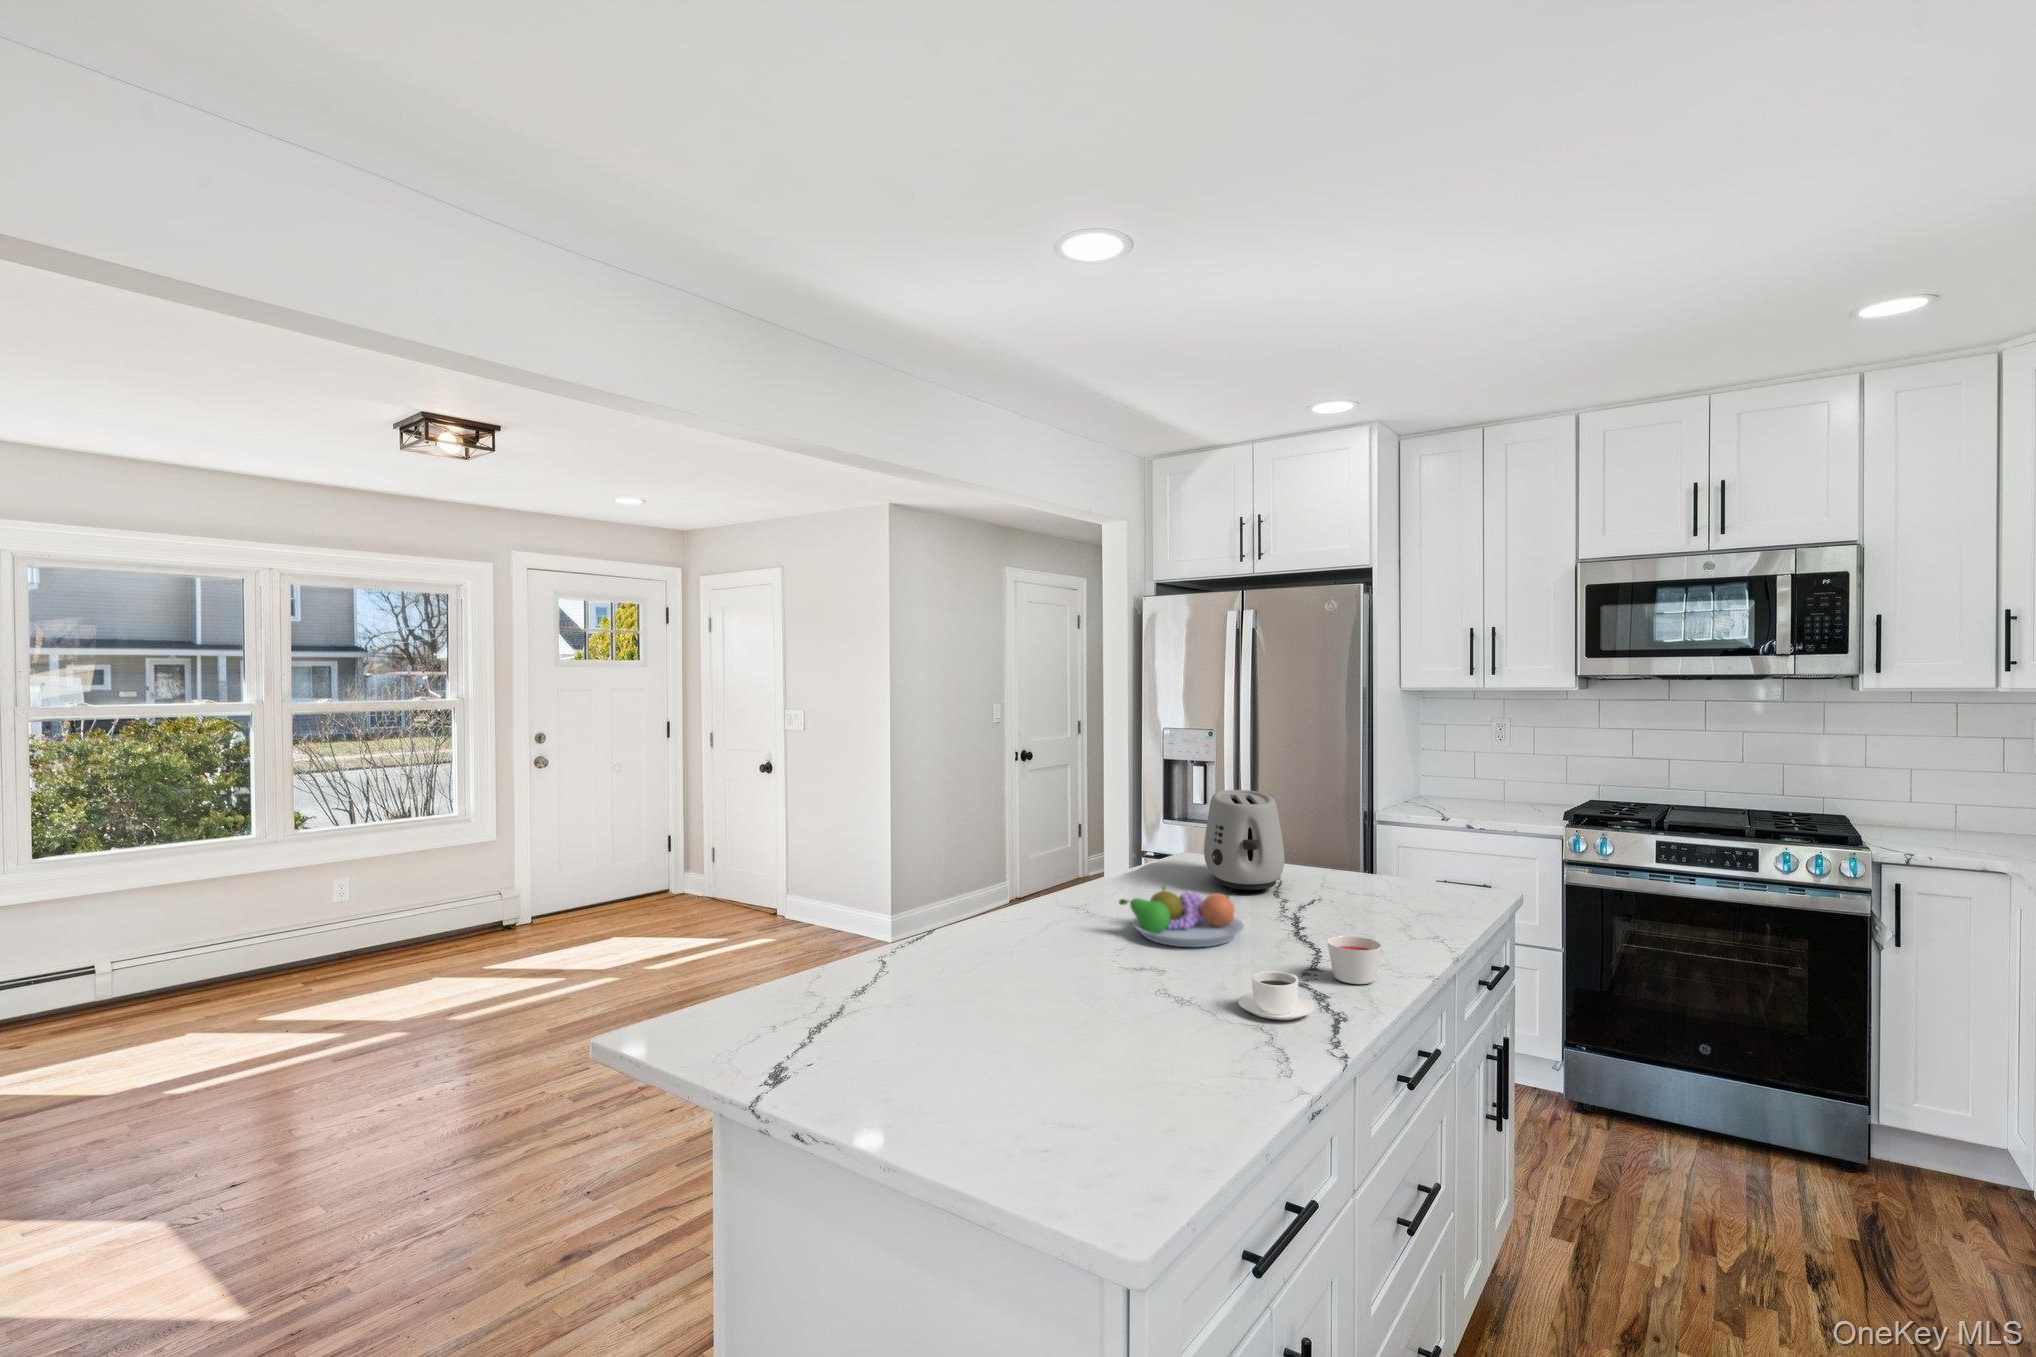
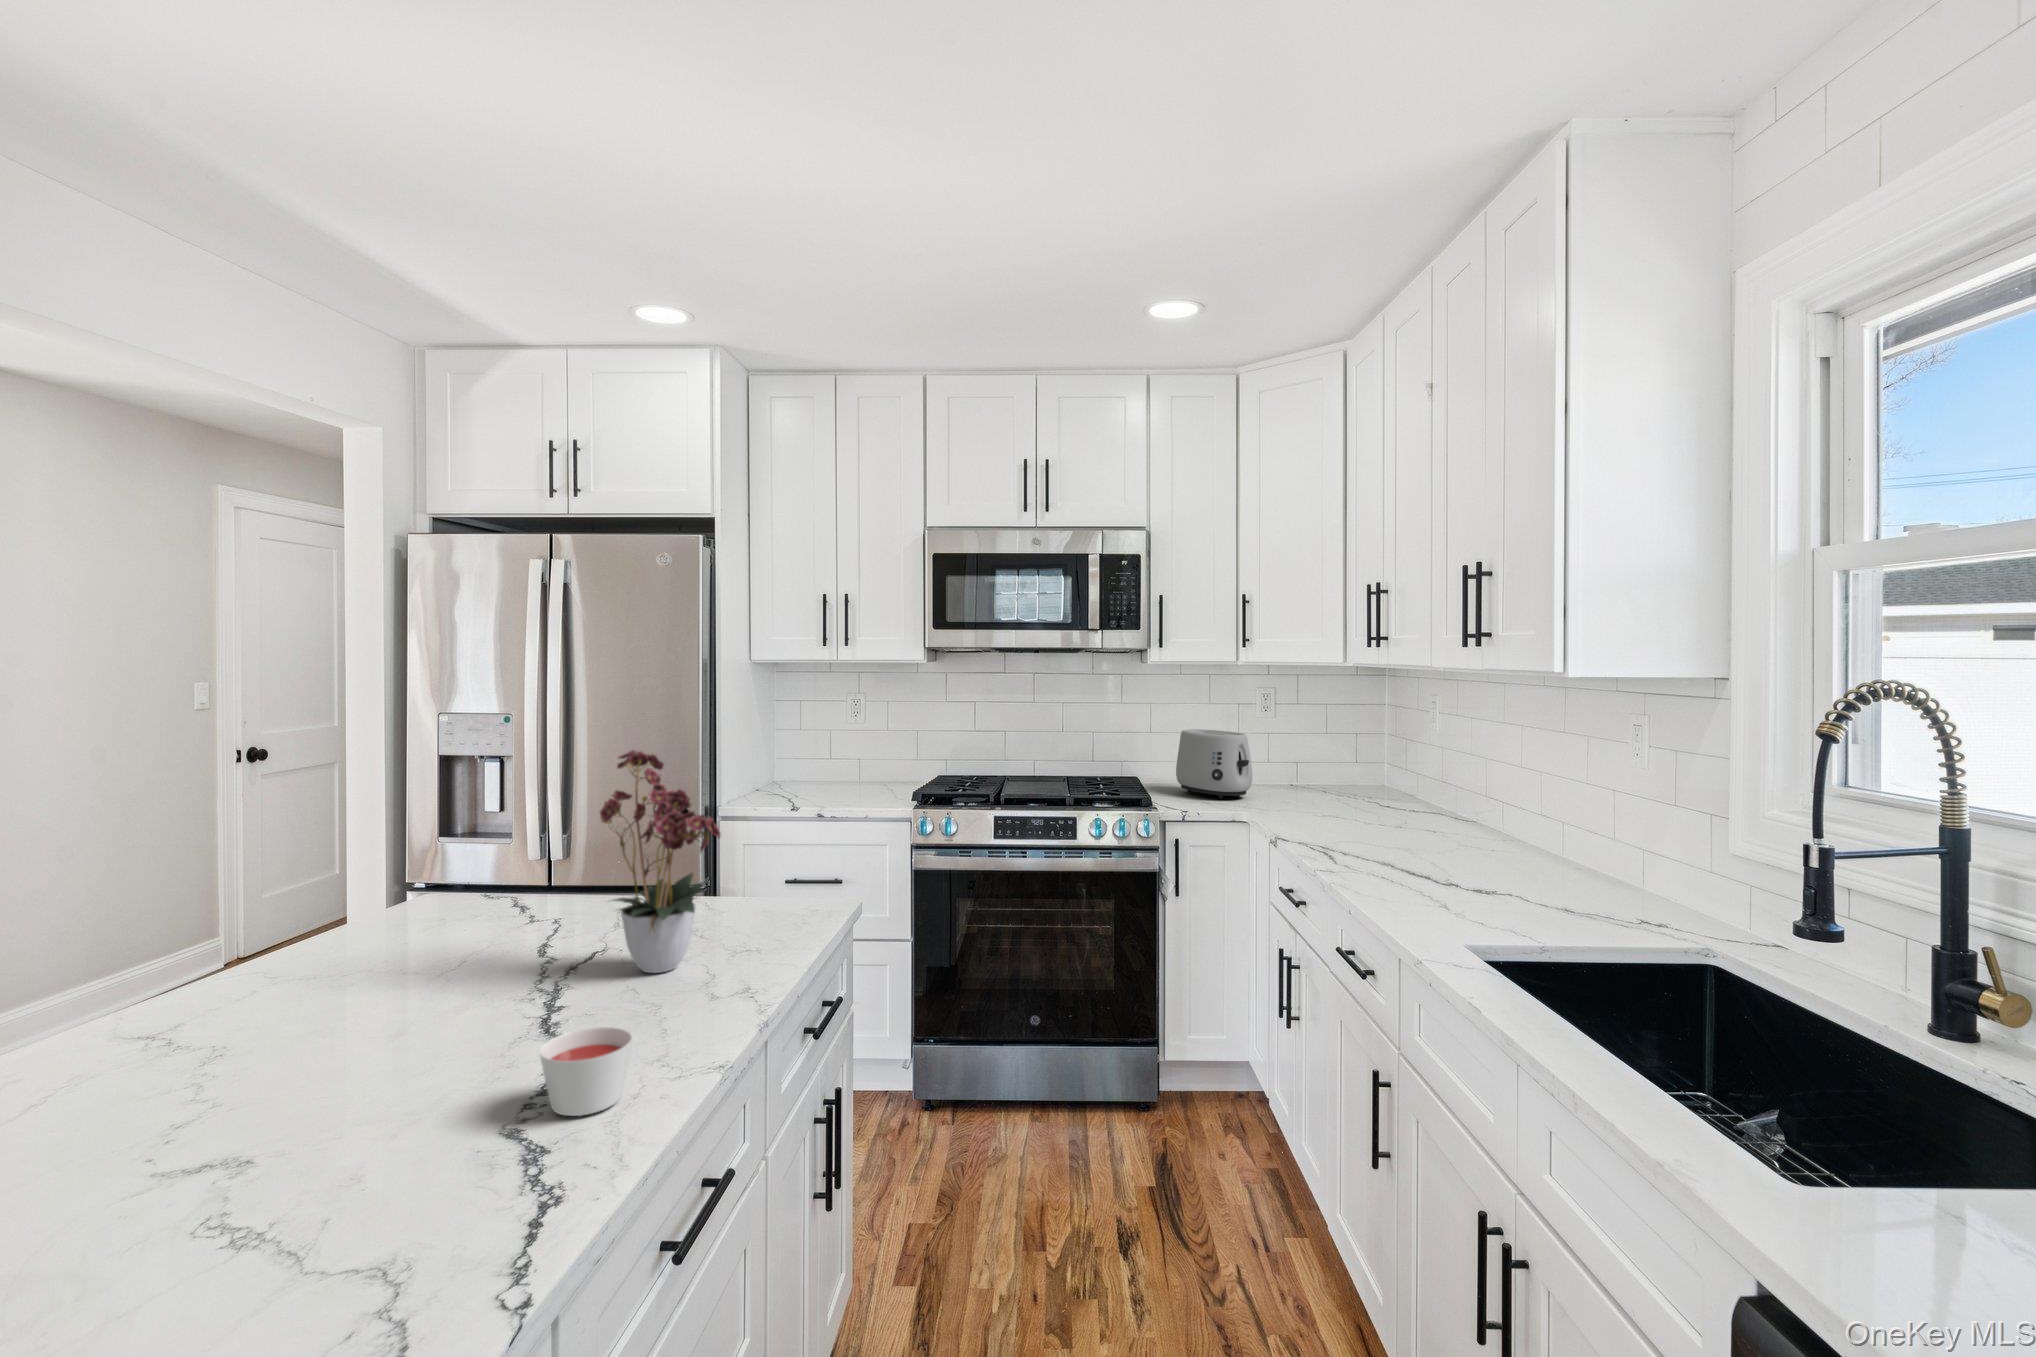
flower arrangement: none [1323,757,1426,920] -> present [600,750,721,973]
toaster: present [1204,790,1284,892] -> present [1176,729,1252,799]
fruit bowl: present [1119,885,1244,947] -> none [153,975,426,1100]
coffee cup: present [1238,971,1315,1020] -> none [300,1146,474,1265]

